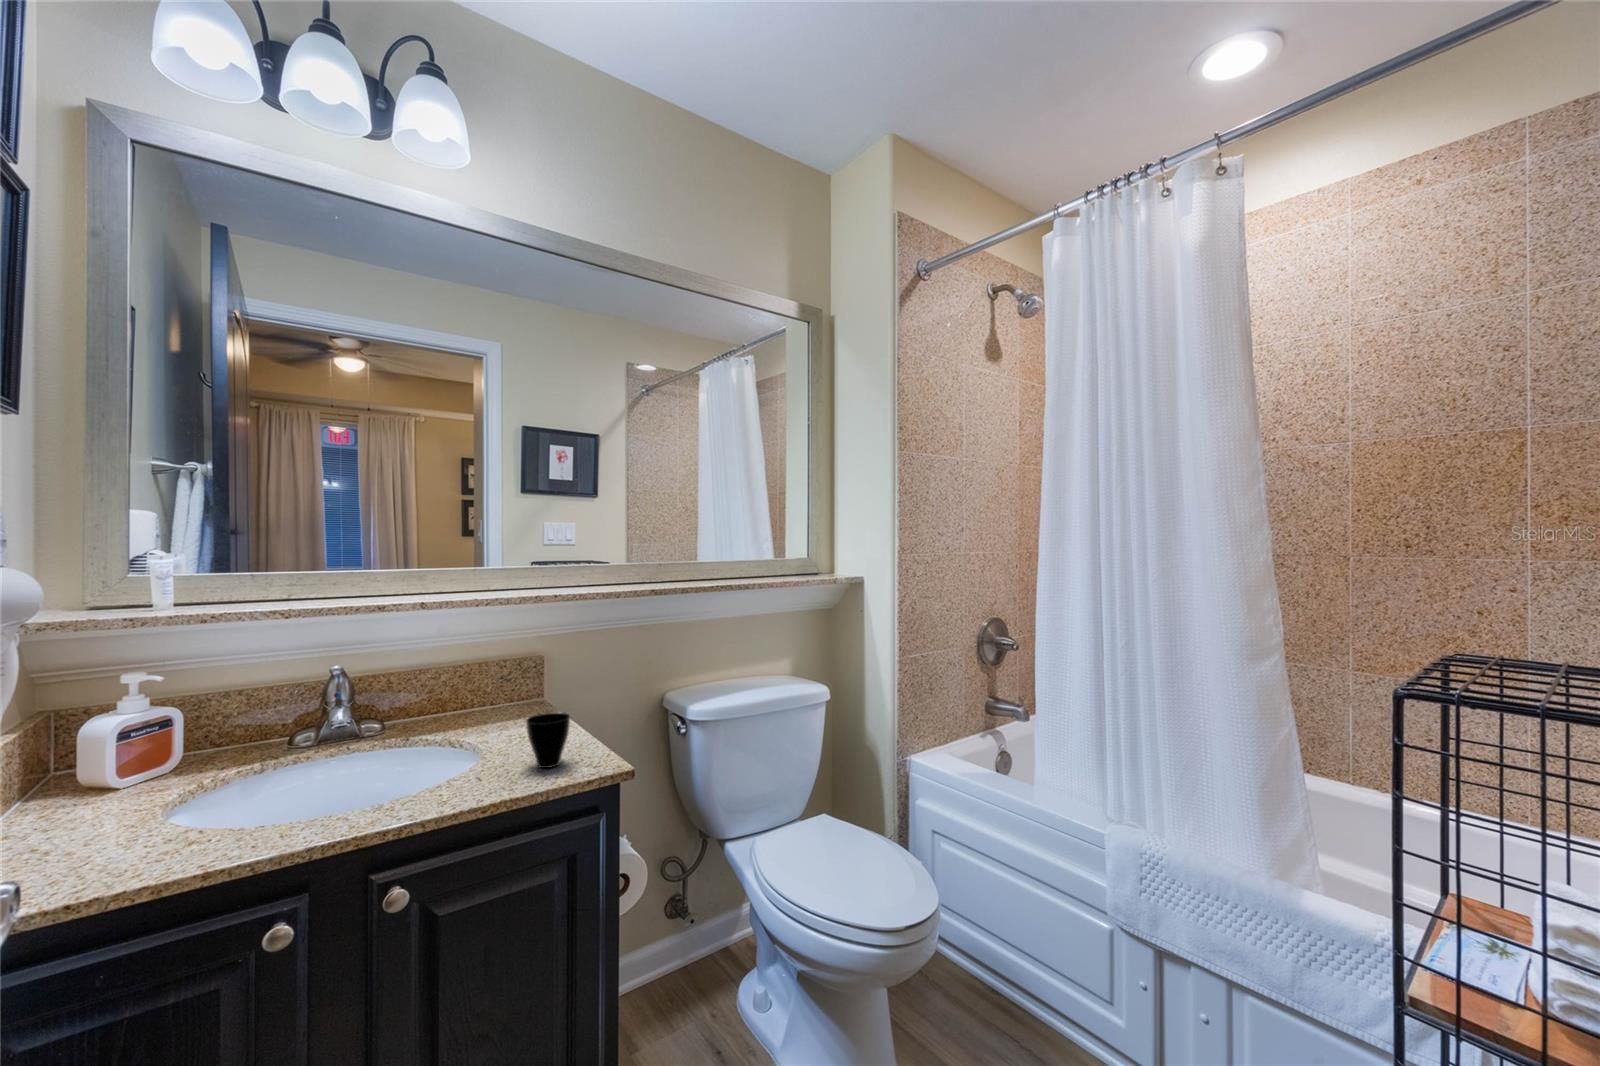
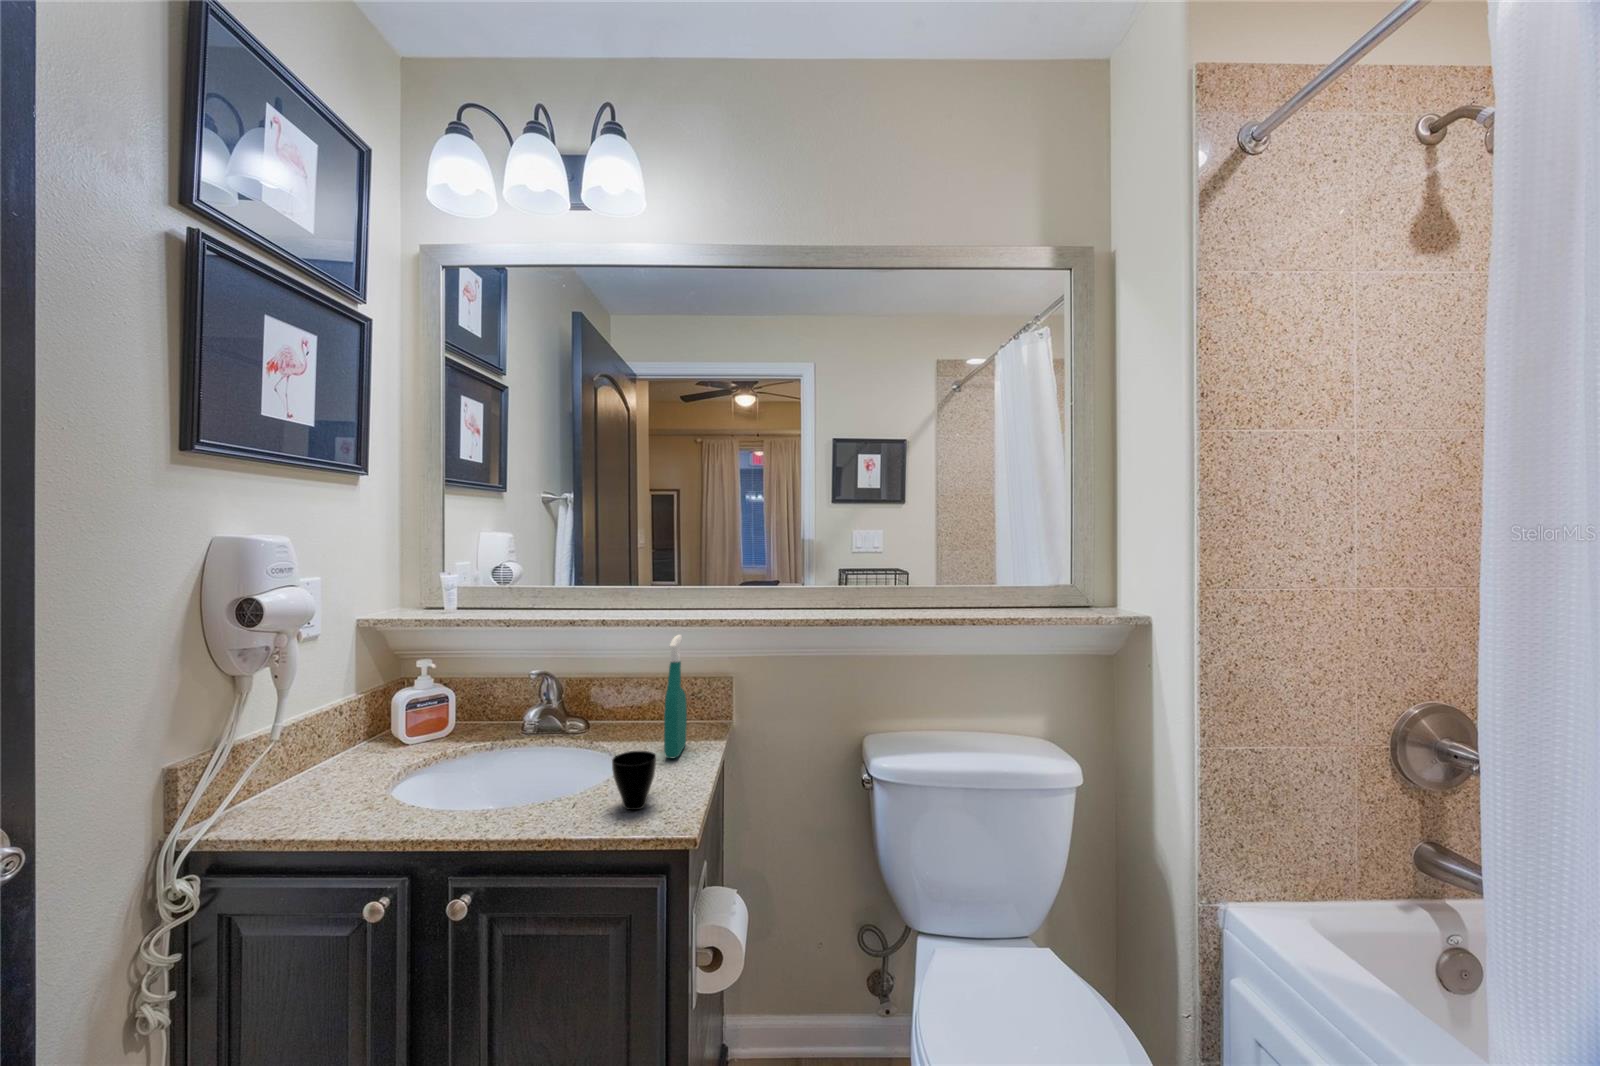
spray bottle: none [511,610,536,732] -> present [664,635,687,758]

